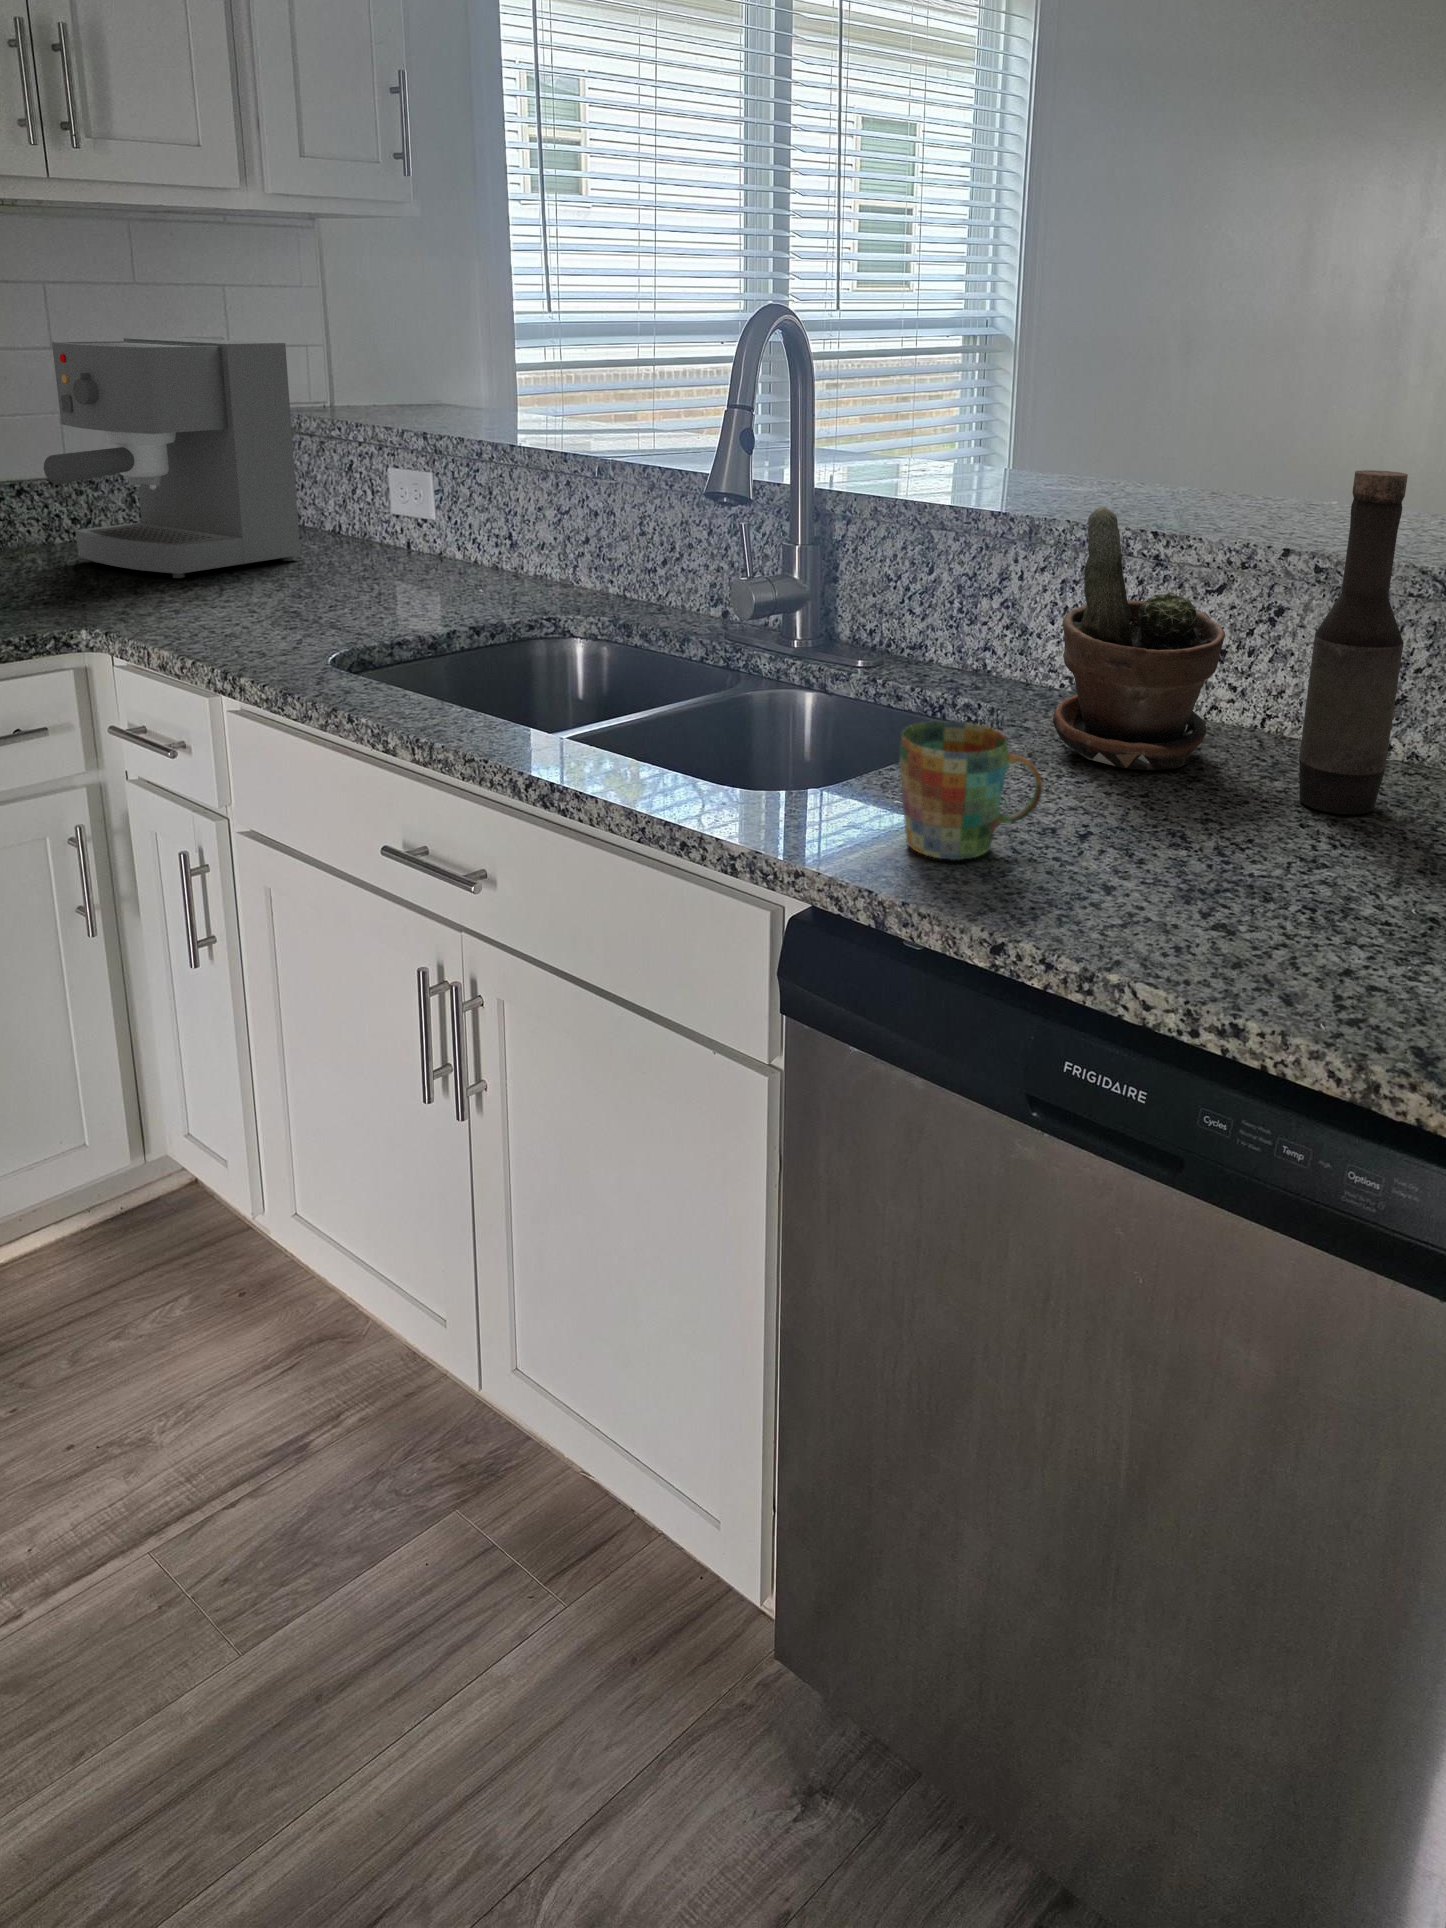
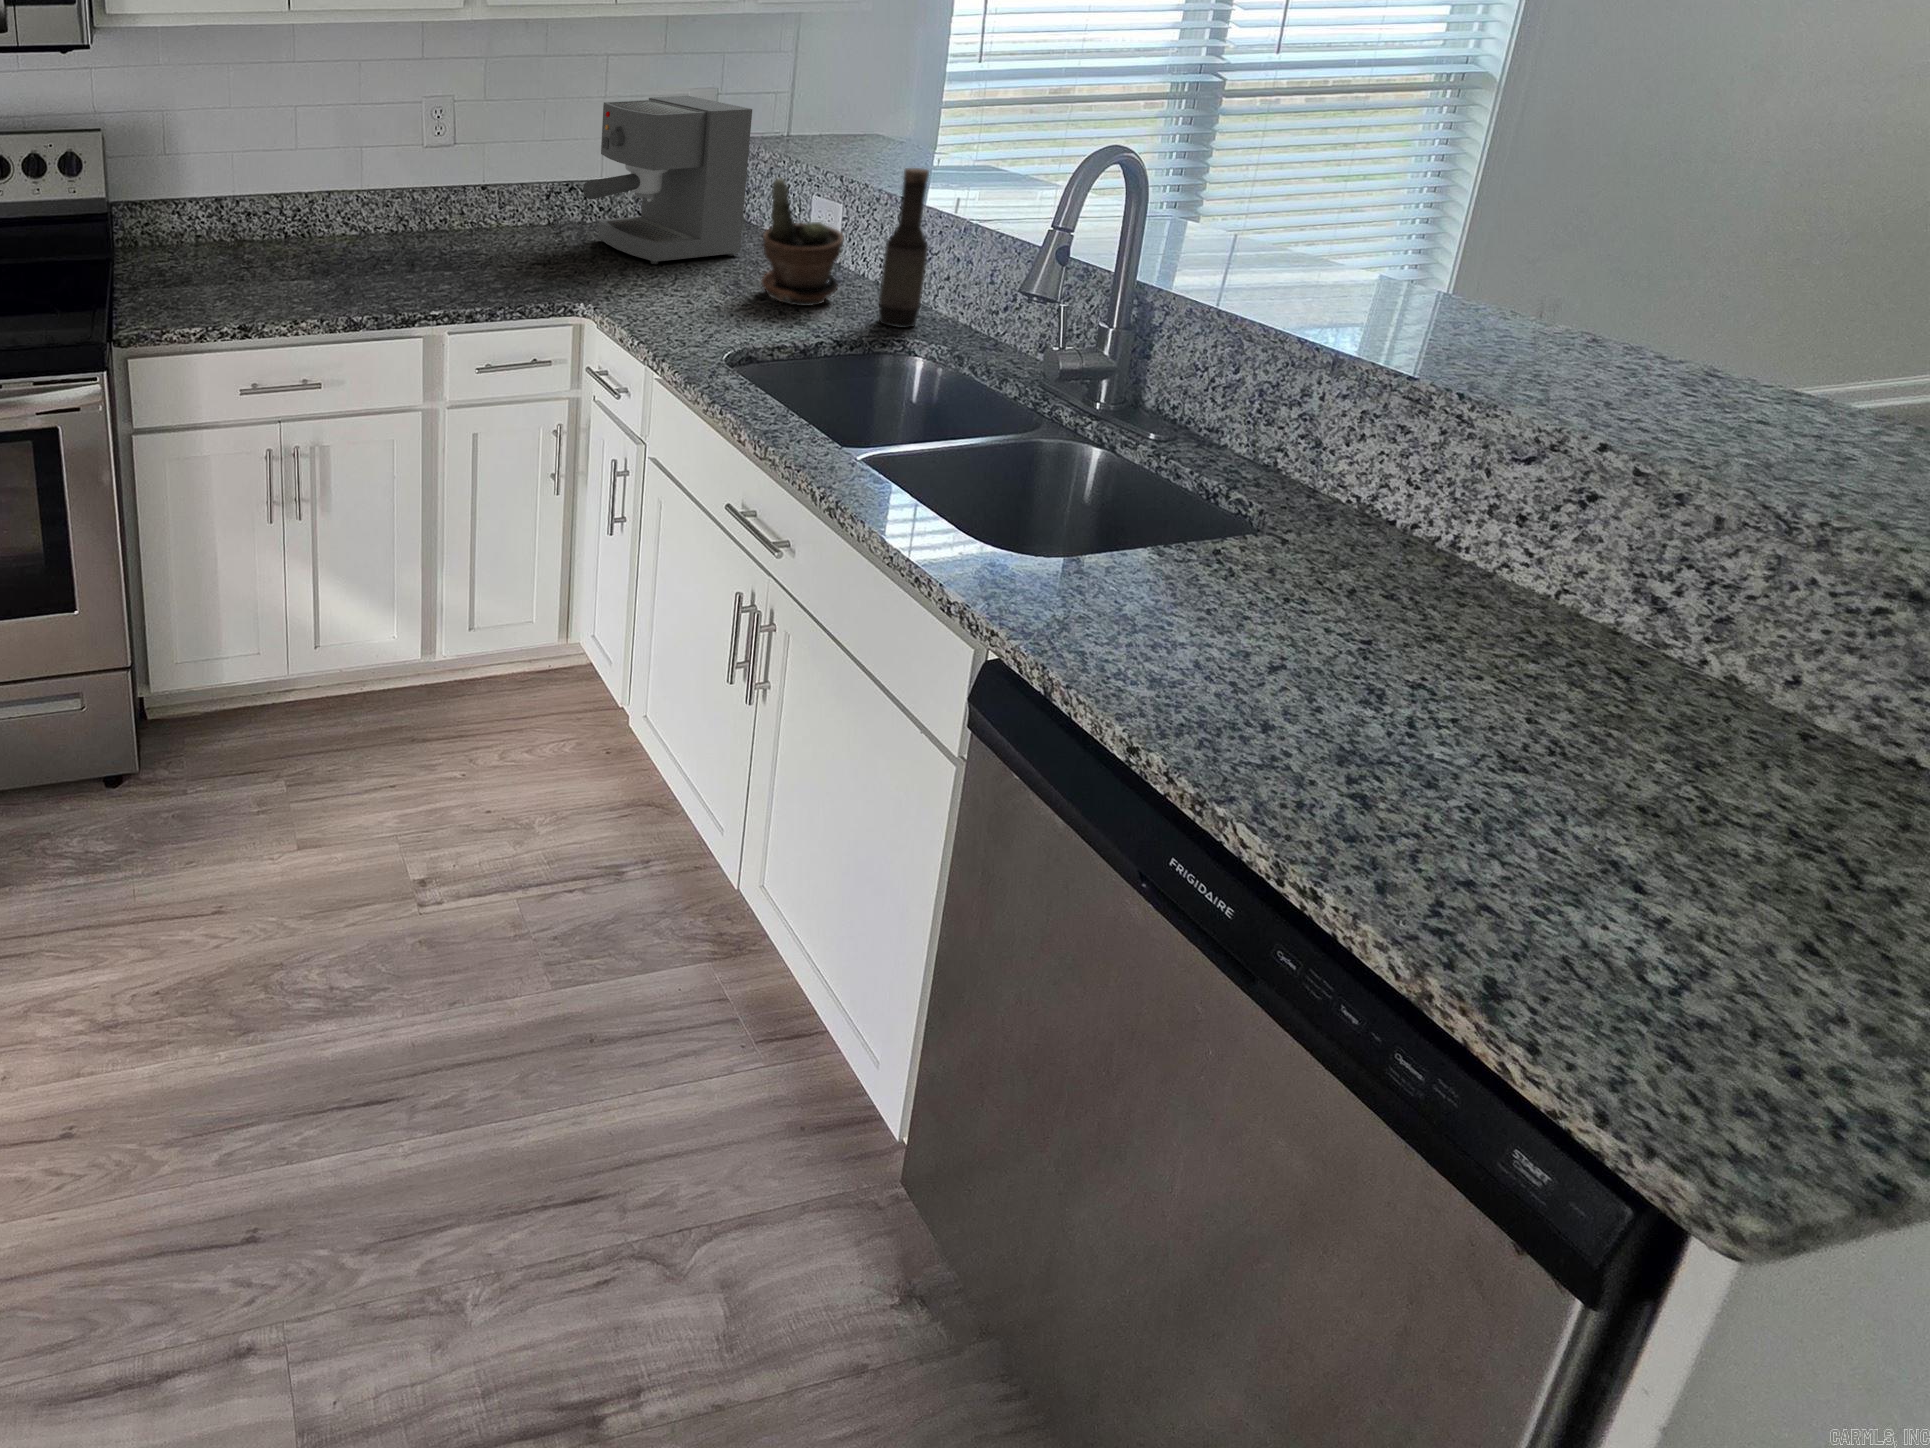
bottle: present [1299,470,1408,814] -> present [879,168,929,328]
potted plant: present [1053,507,1225,770] -> present [761,178,844,306]
mug: present [900,721,1042,860] -> none [1100,542,1233,661]

